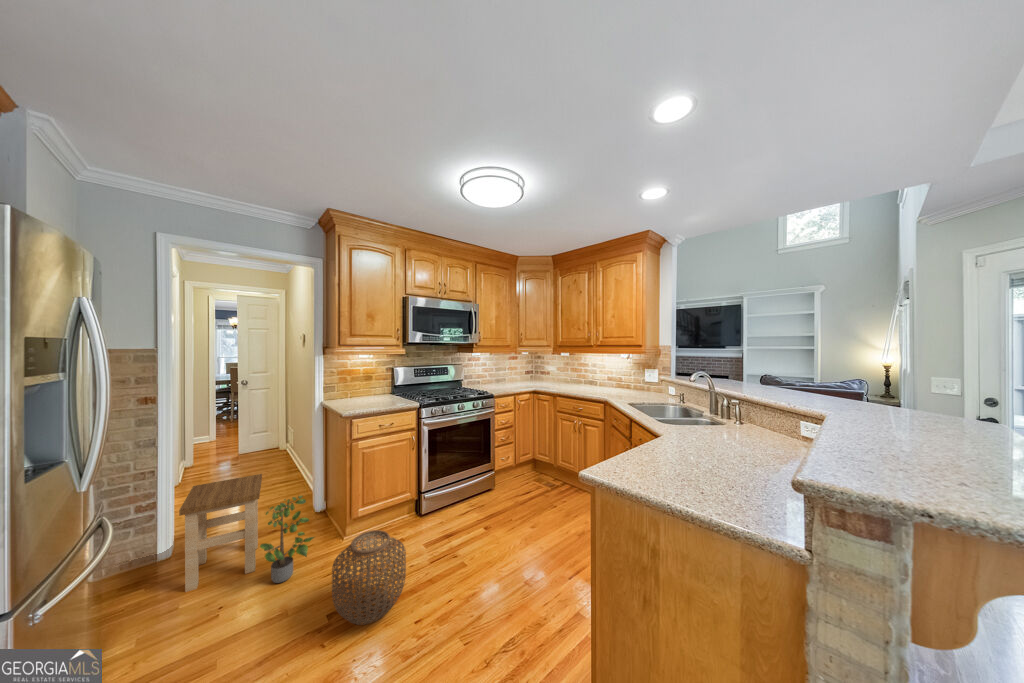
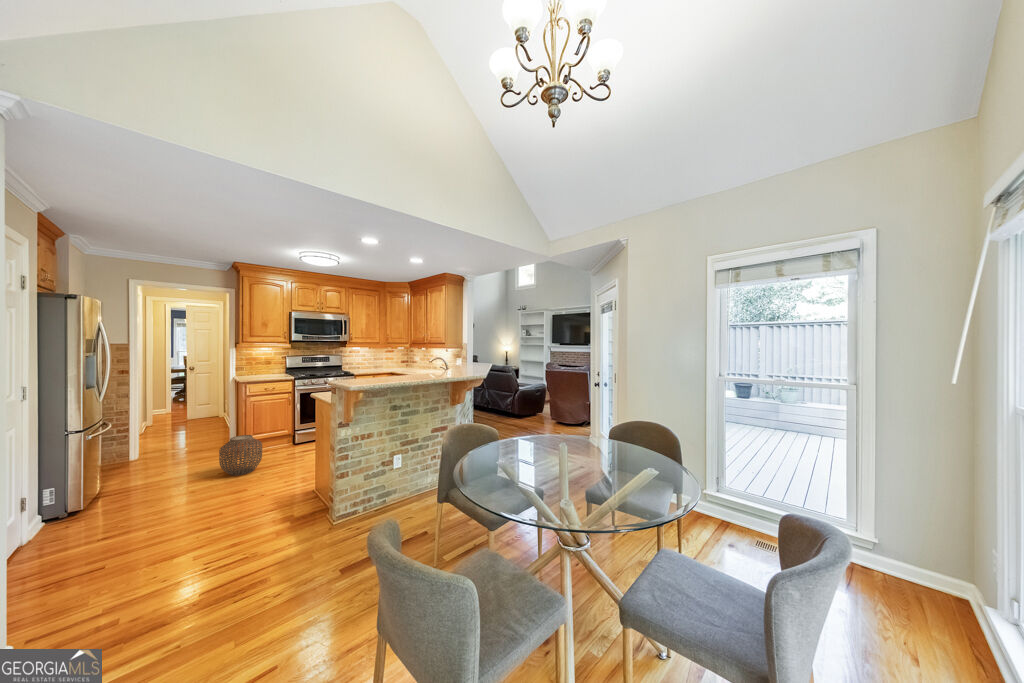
stool: present [179,474,262,592] -> none [142,415,191,469]
potted plant: present [260,496,314,583] -> none [186,421,220,466]

